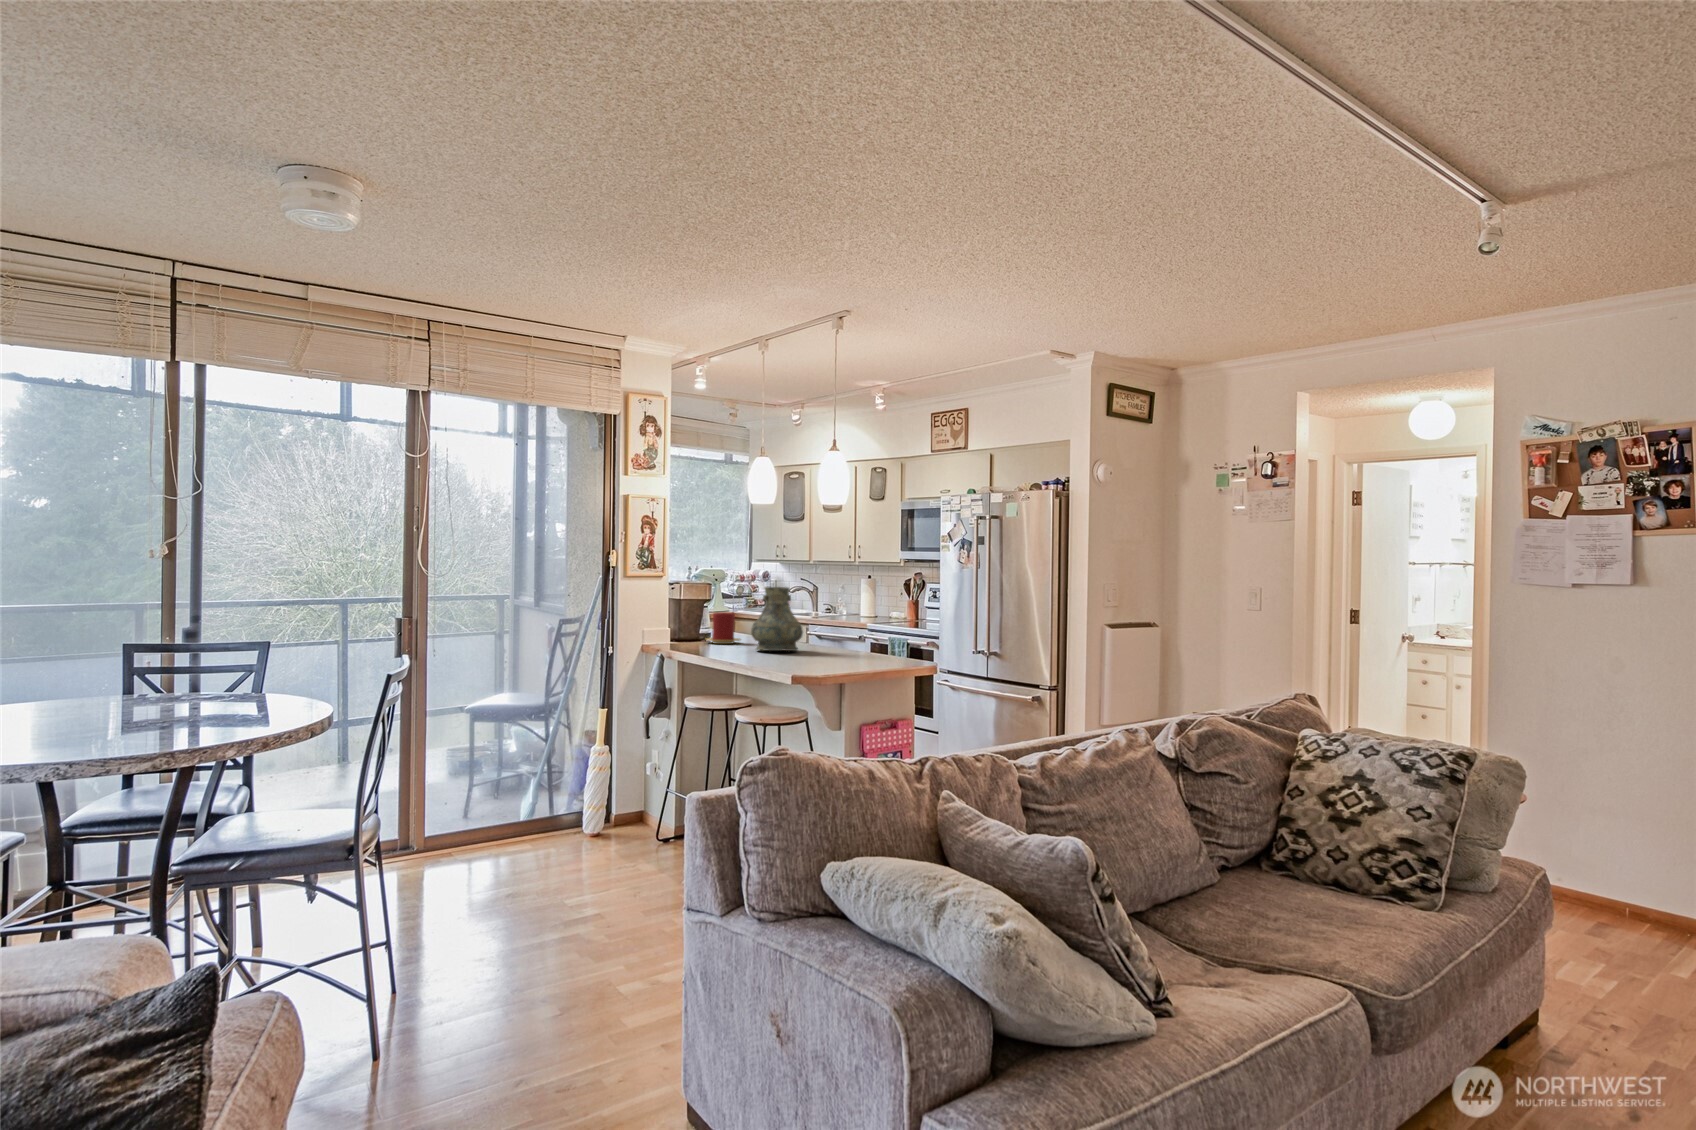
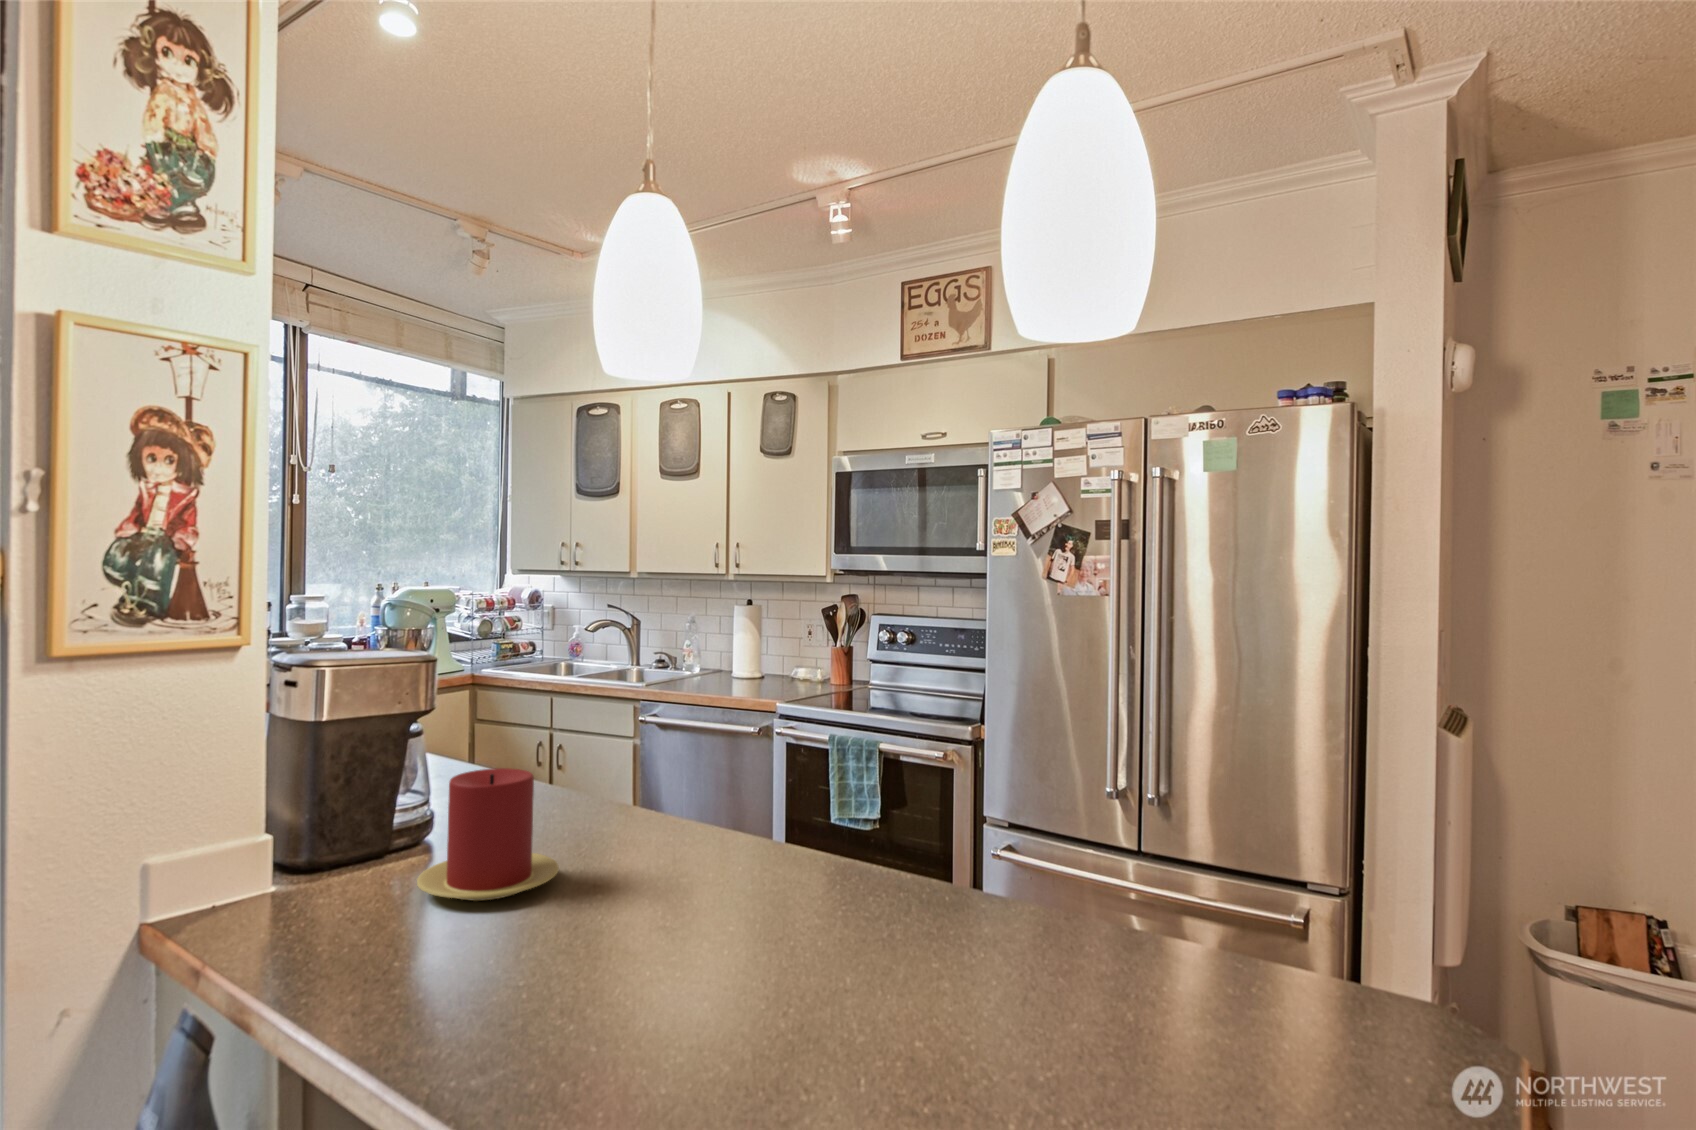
vase: present [751,587,803,651] -> none [639,697,860,1003]

